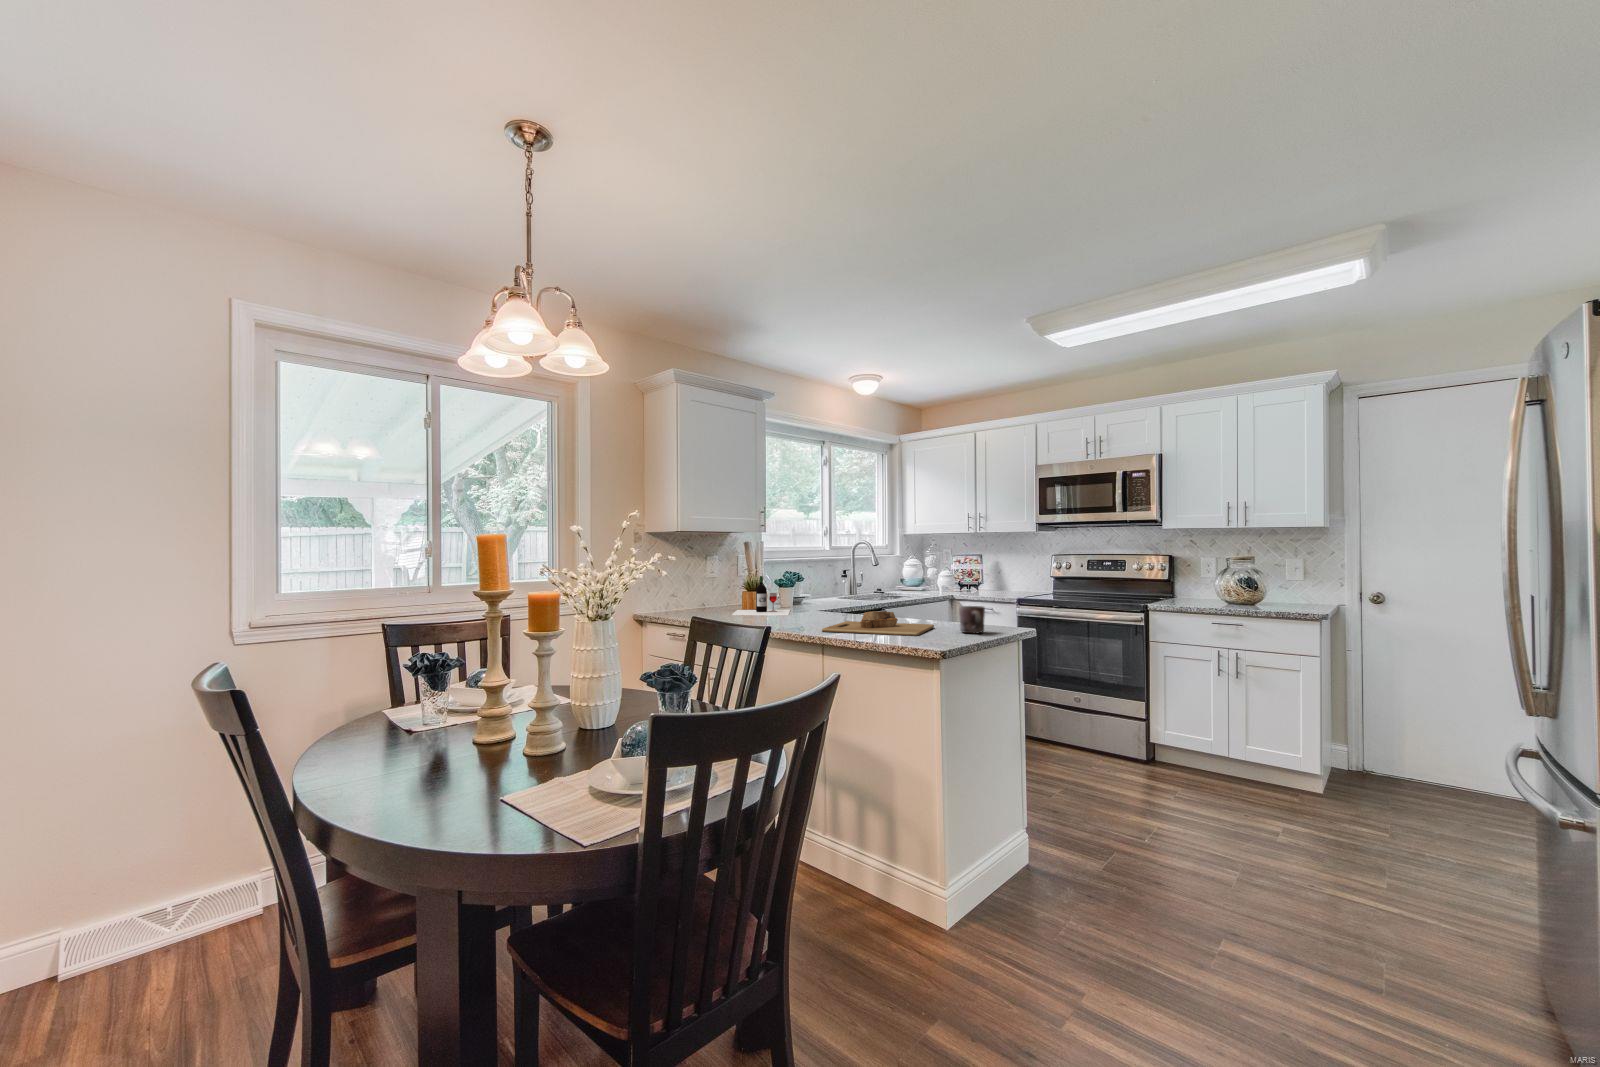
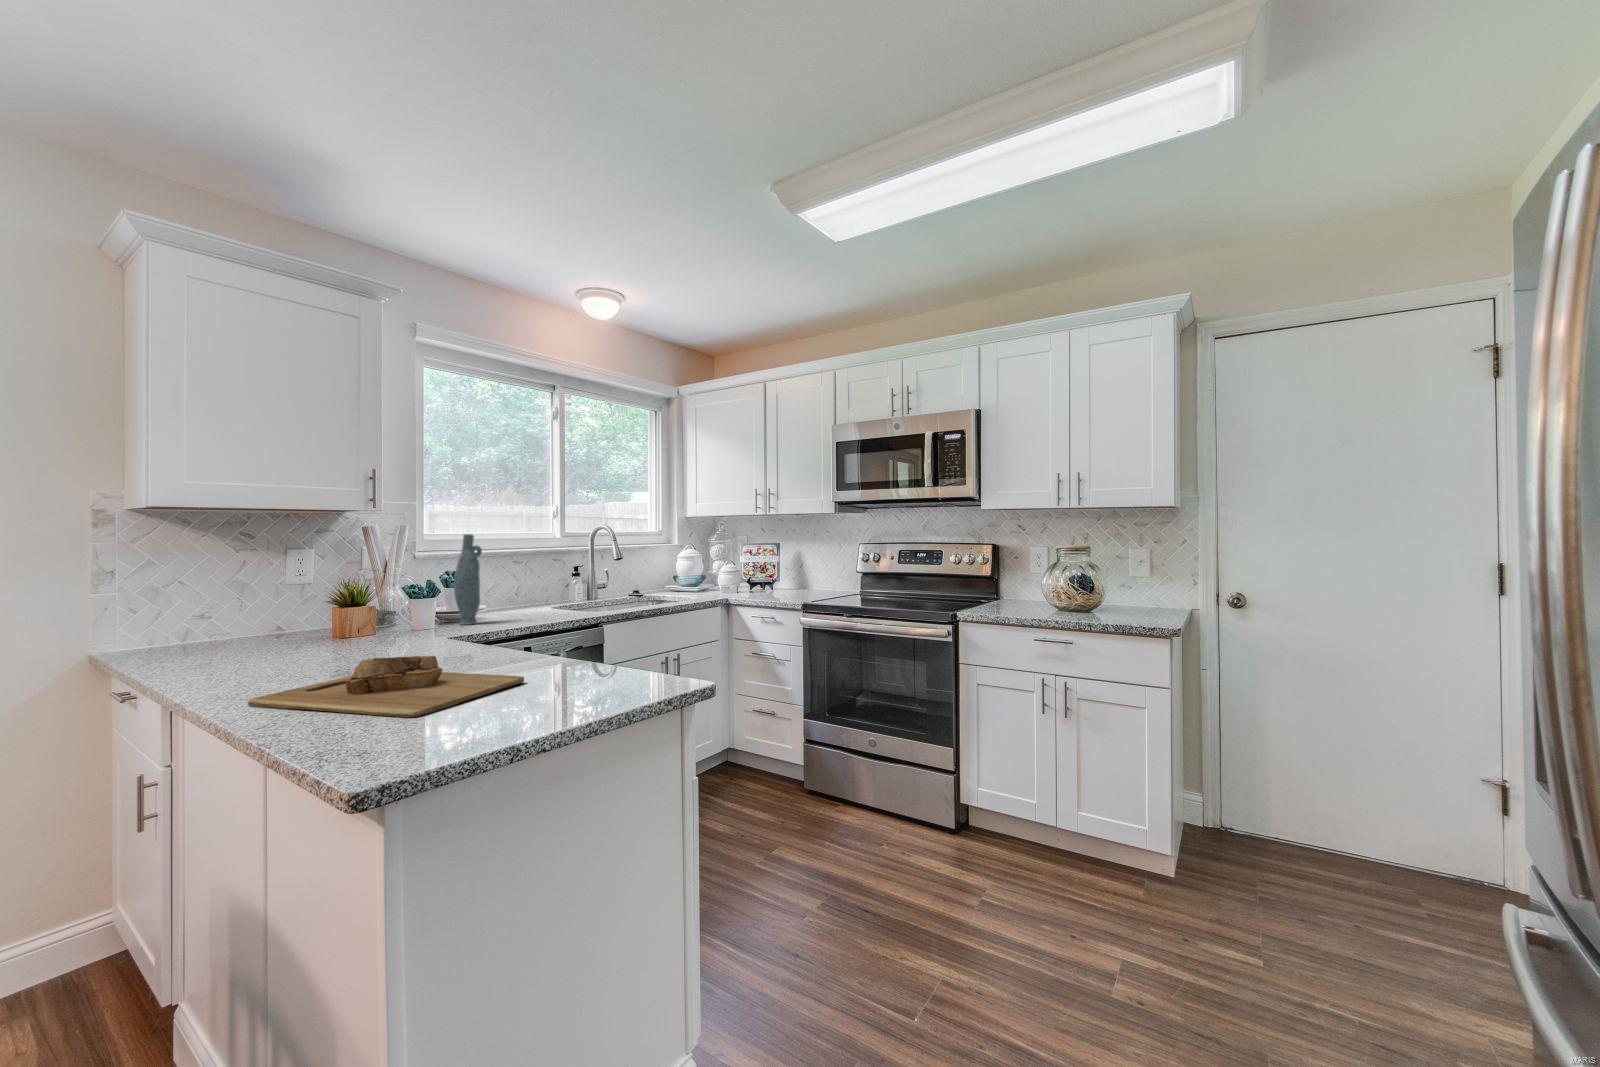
vase: none [802,549,817,607] -> present [454,534,482,625]
wine bottle: present [732,576,790,615] -> none [253,579,408,650]
mug: present [959,606,985,633] -> none [535,644,588,704]

